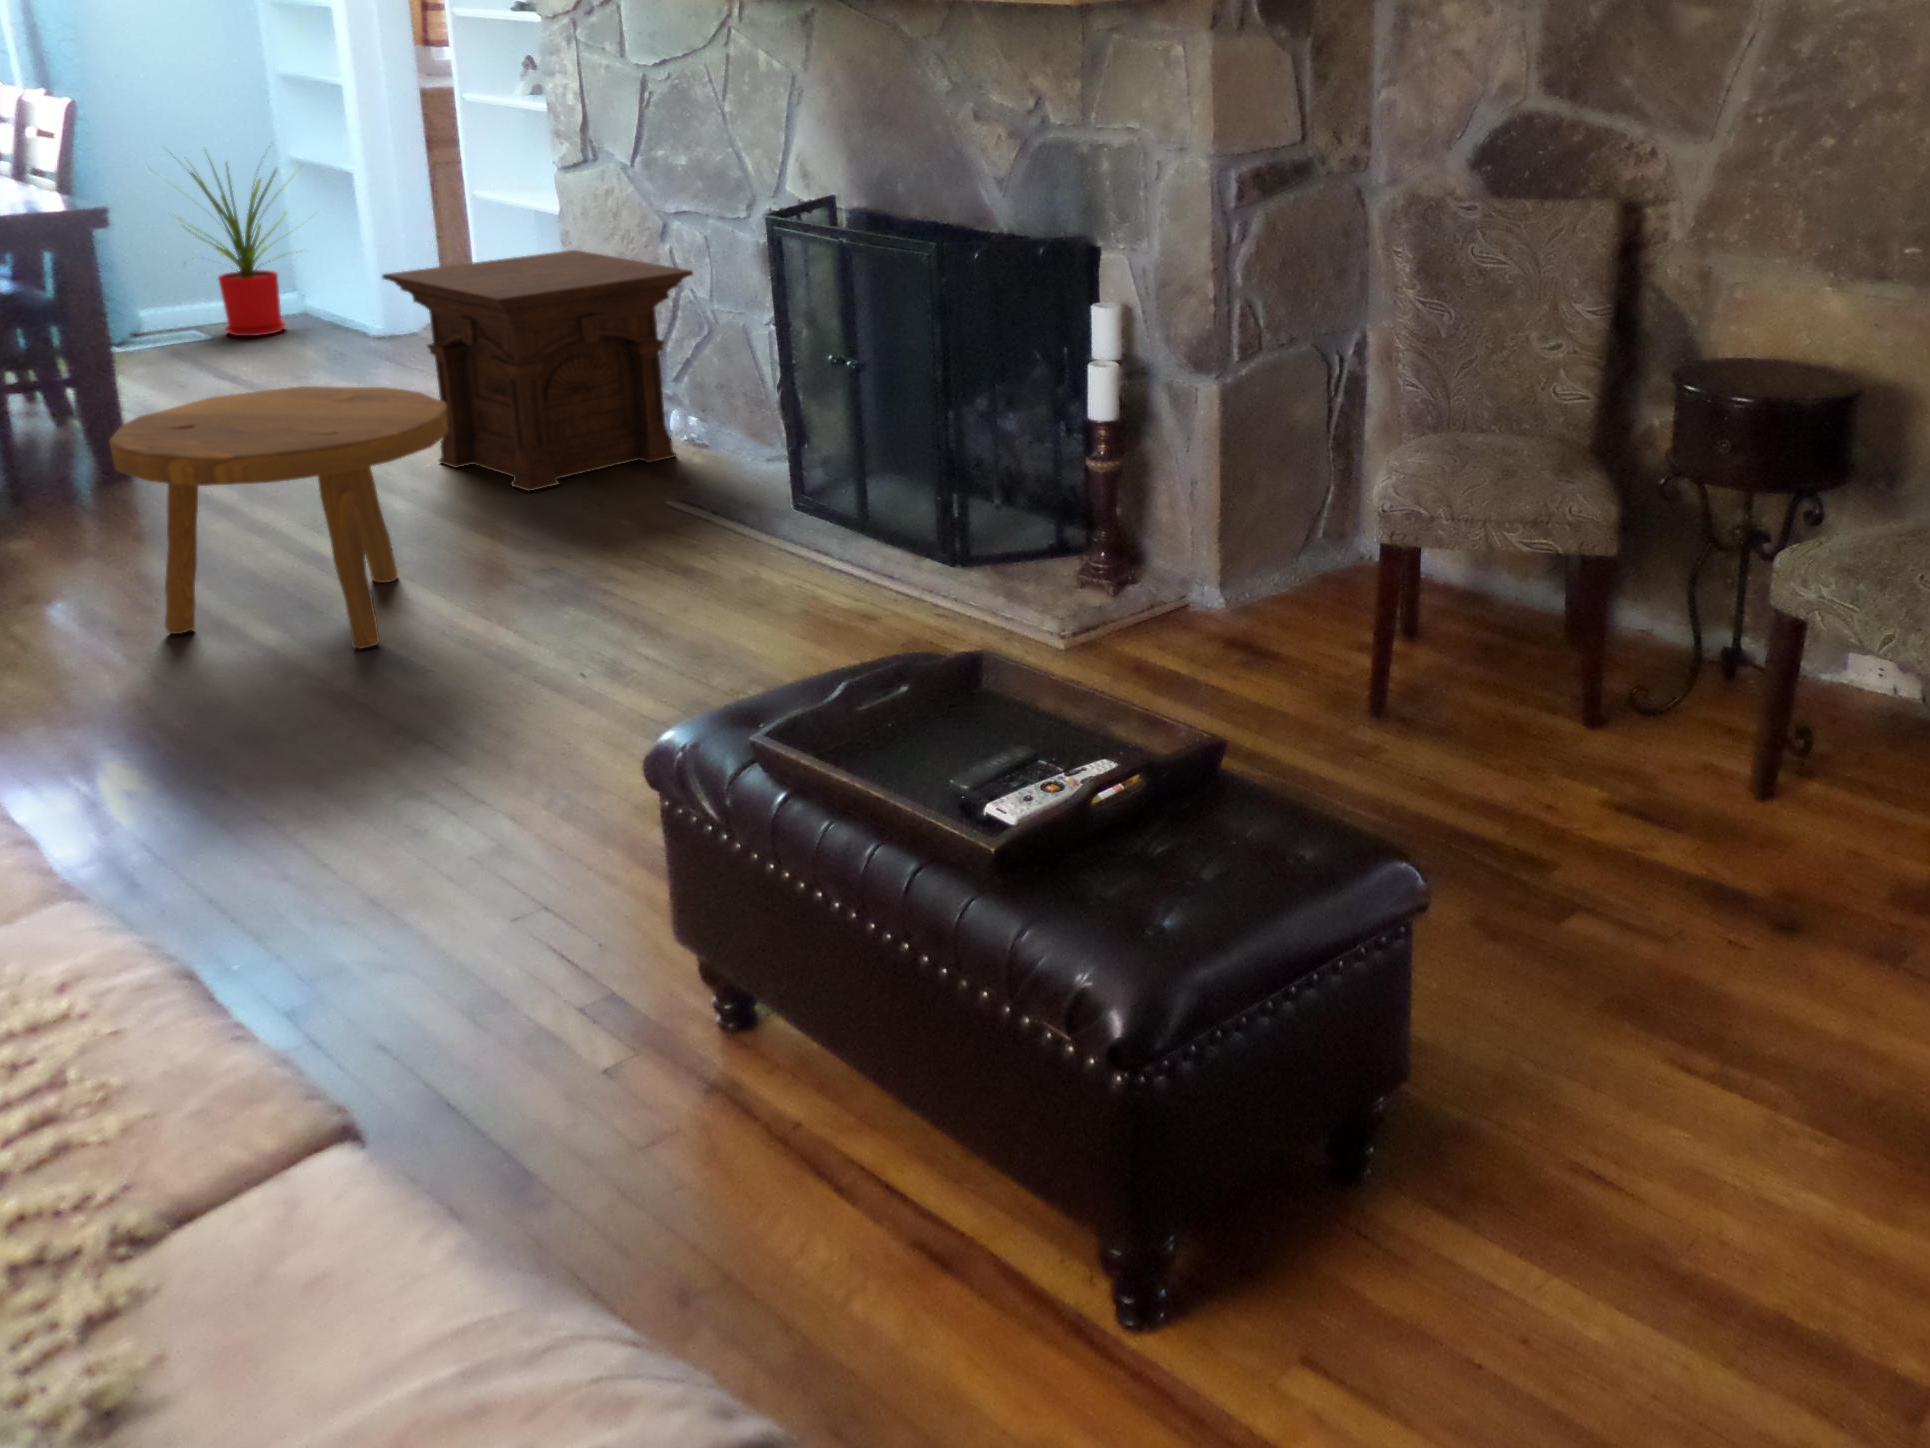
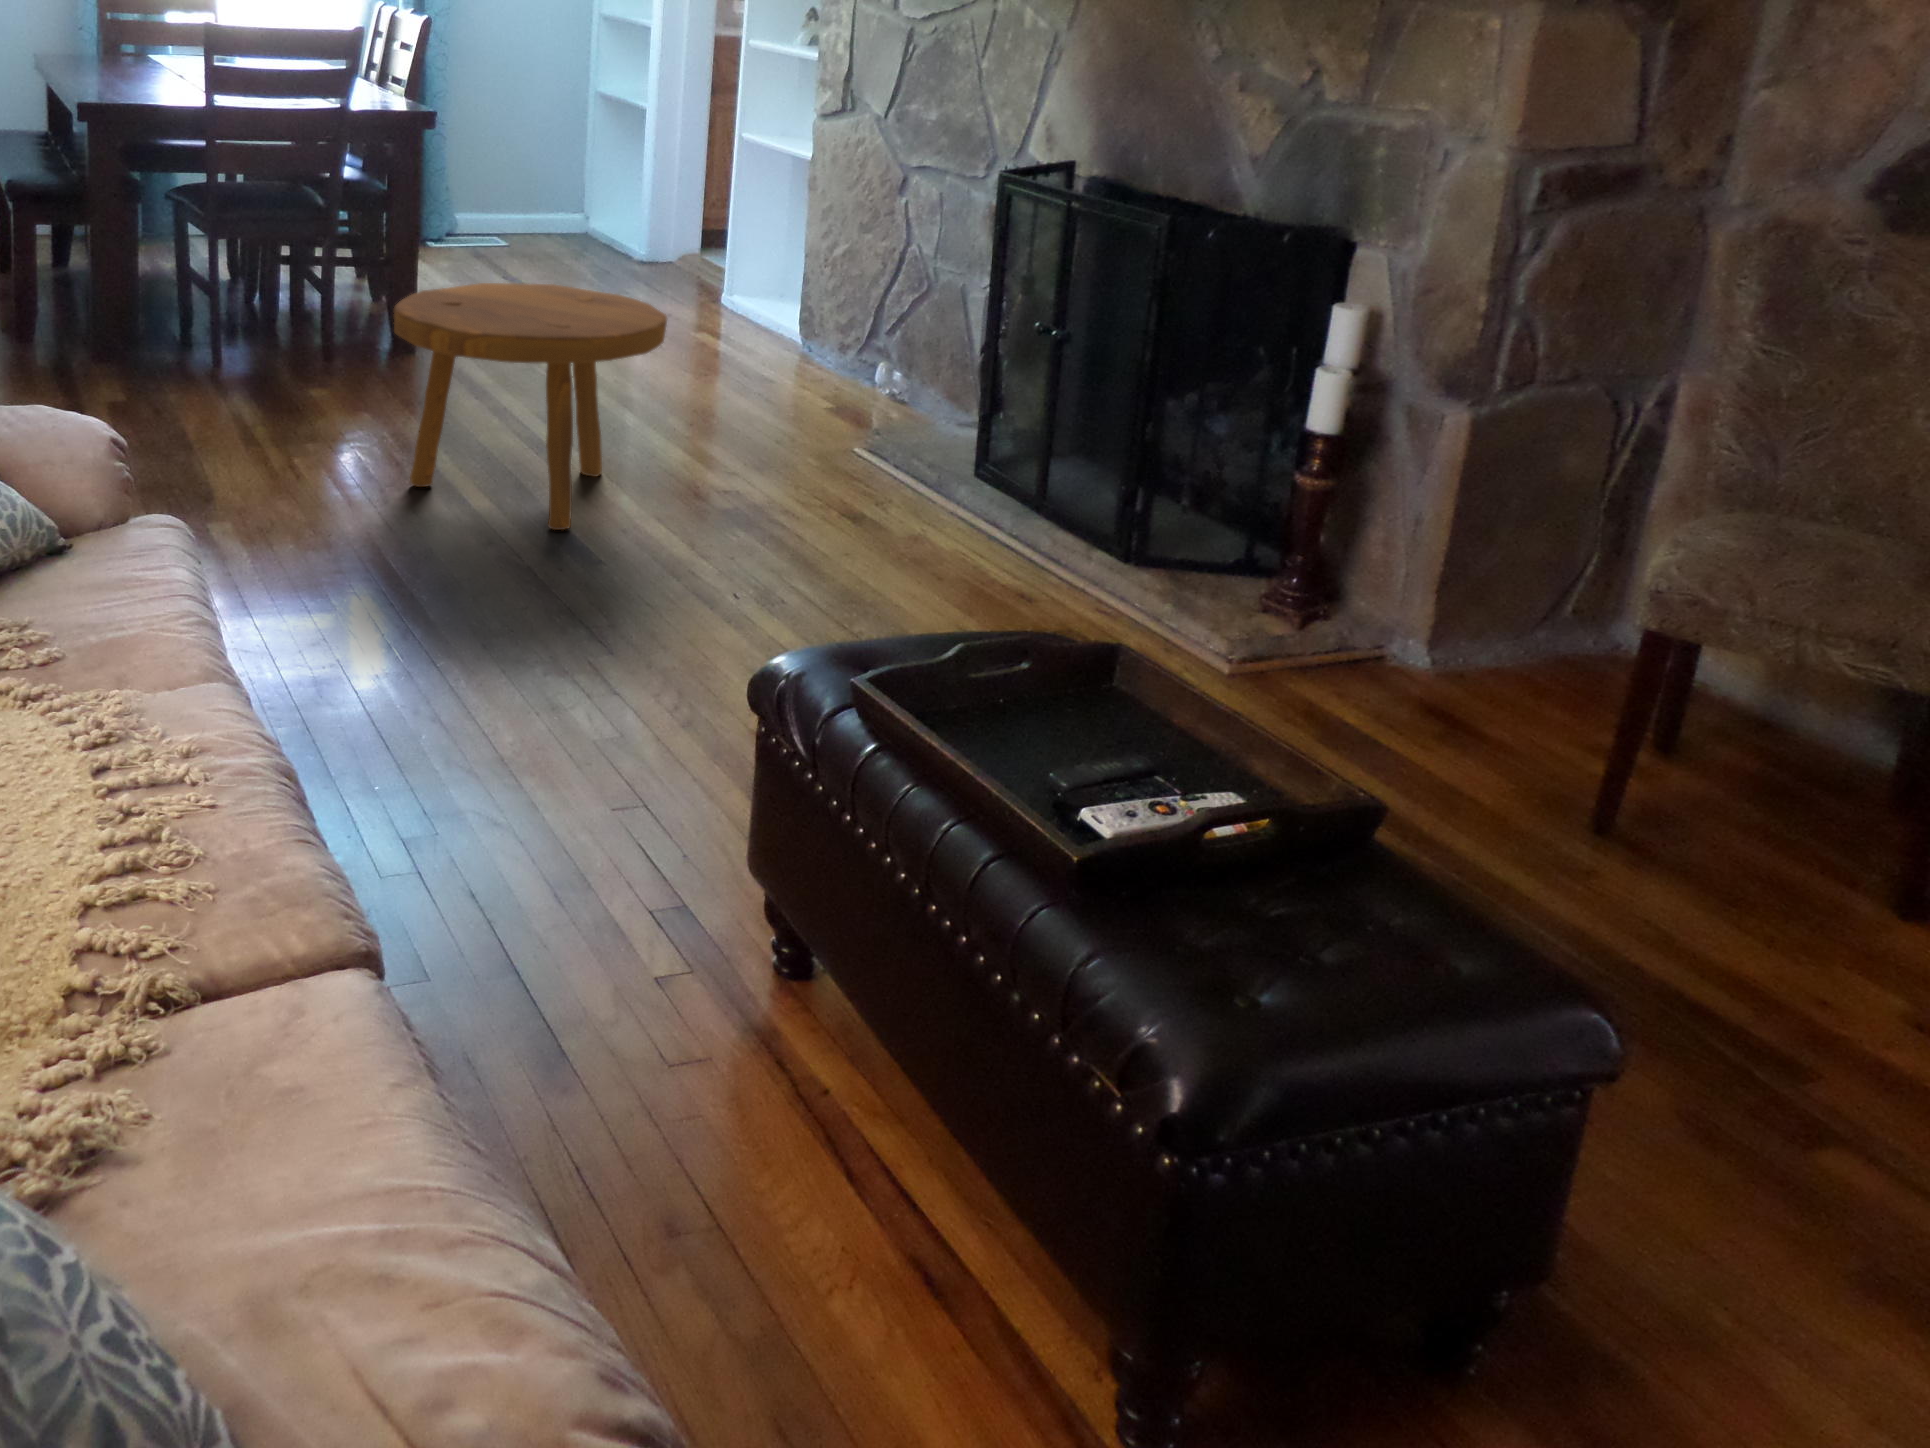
house plant: present [160,156,304,336] -> none [489,71,617,250]
side table: present [382,250,693,491] -> none [646,196,922,418]

